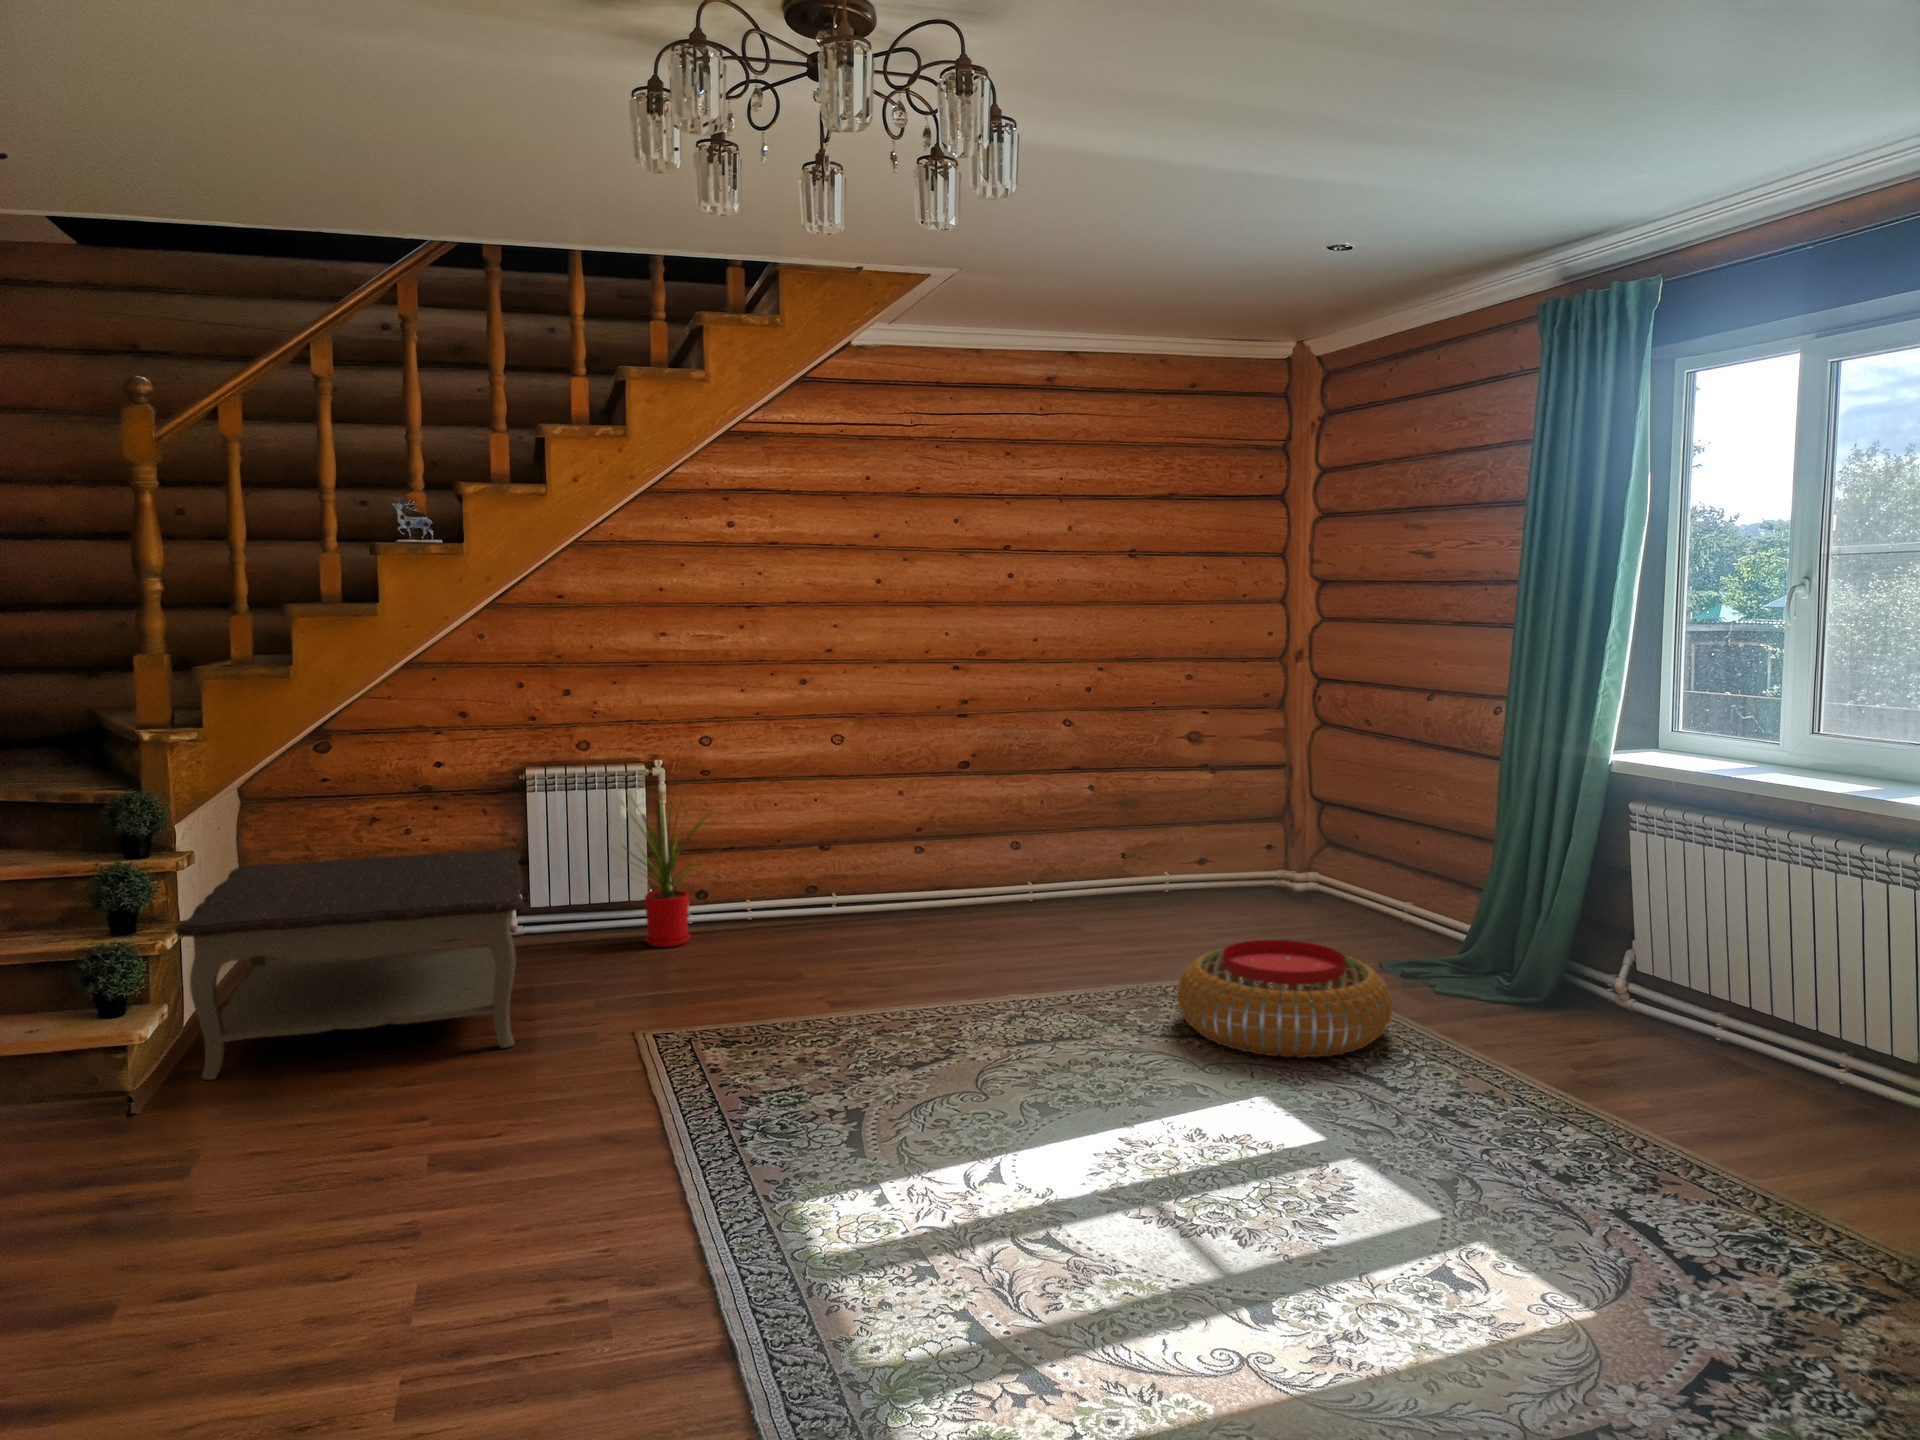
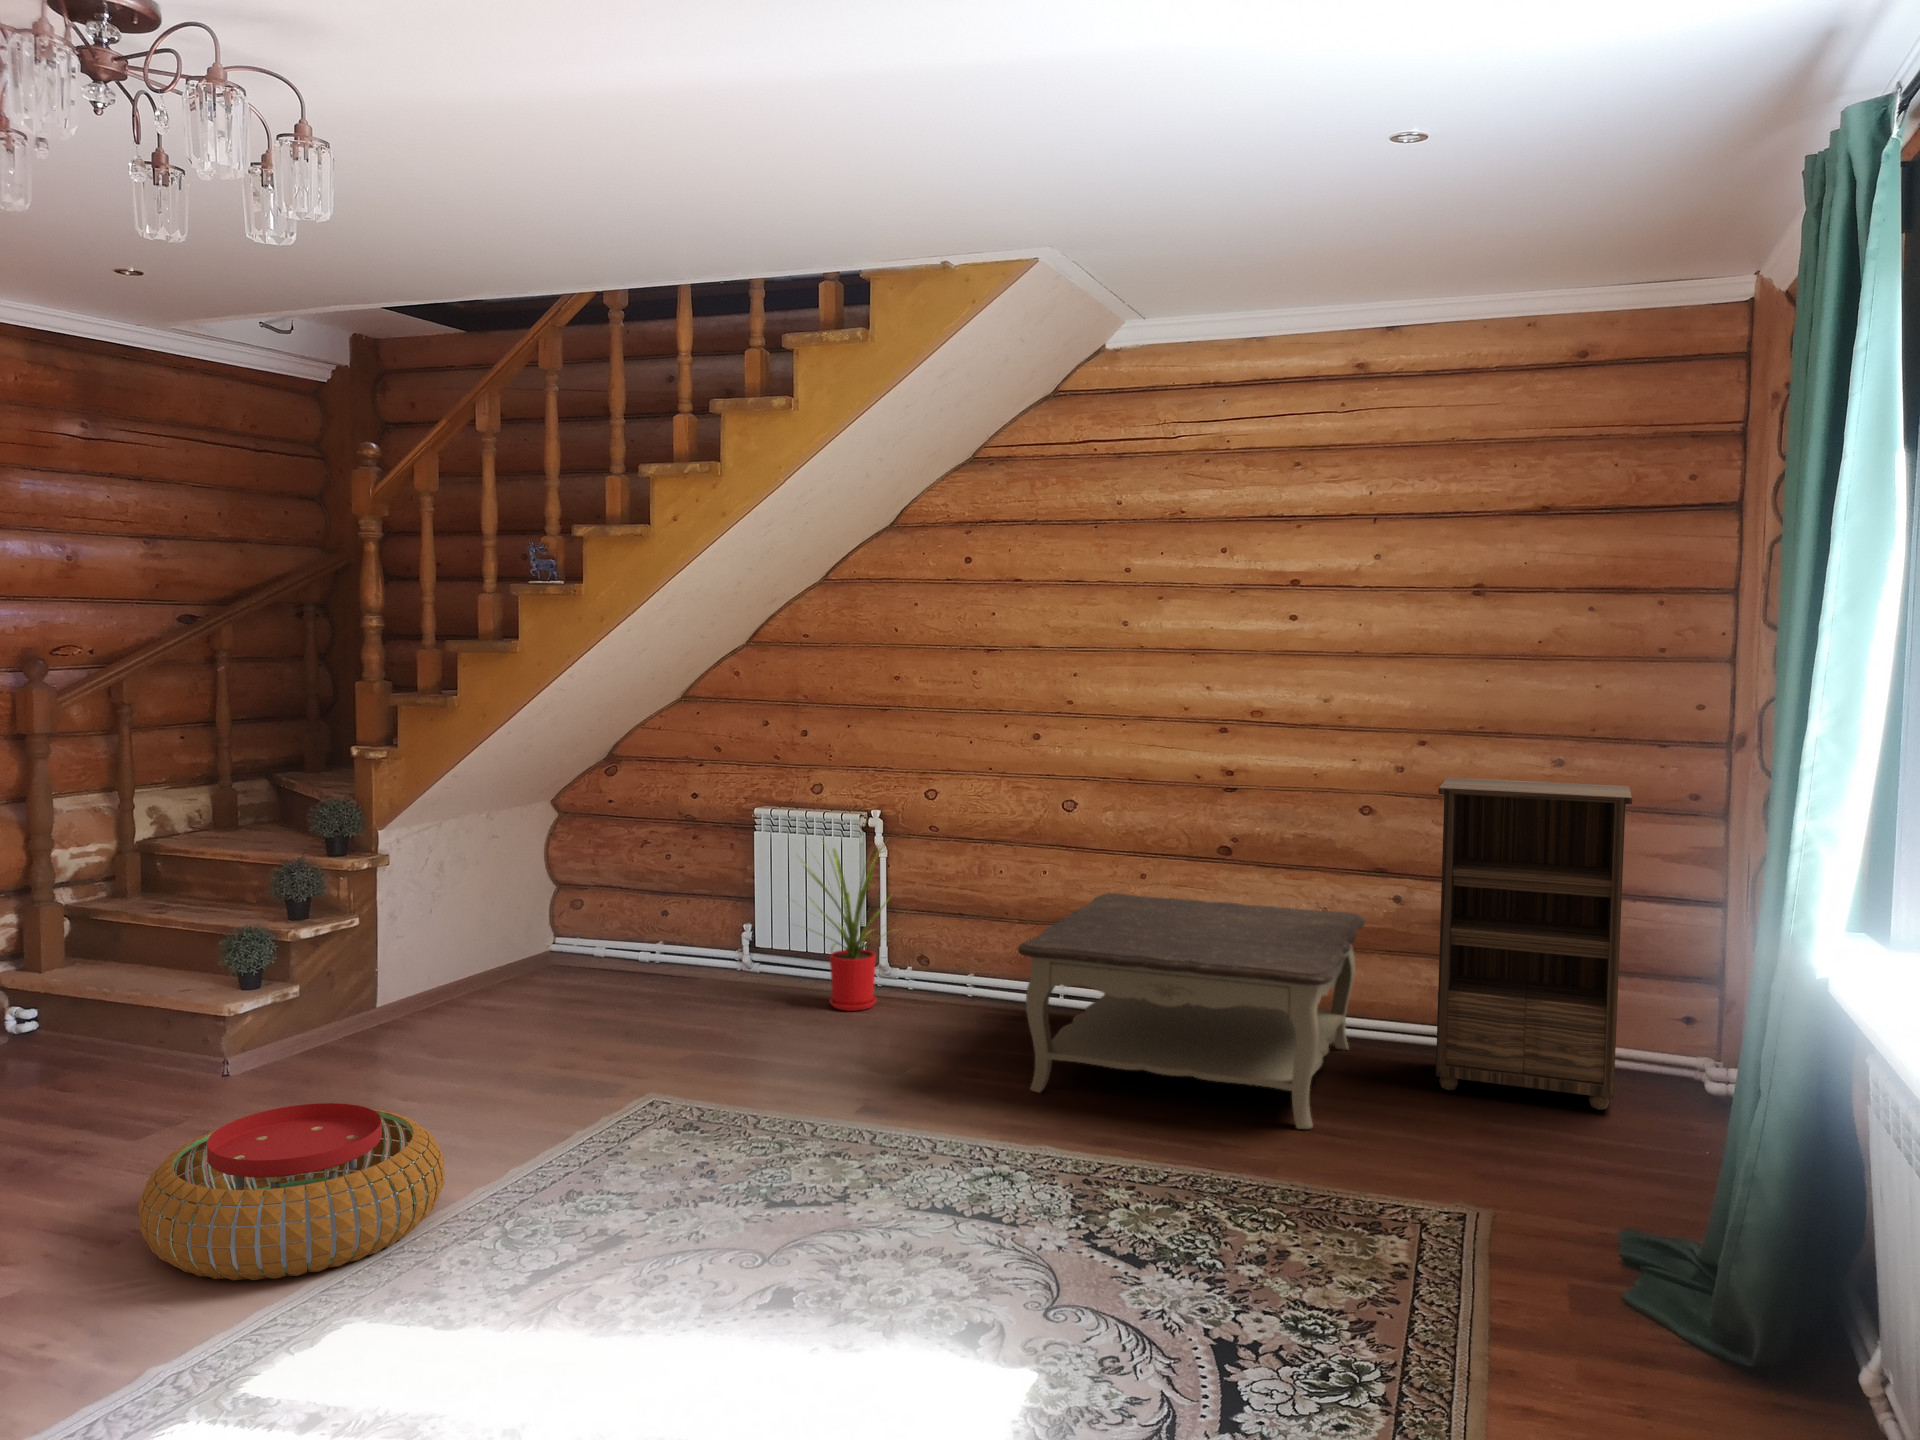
bookshelf: none [1140,688,1282,914] -> present [1436,777,1632,1110]
coffee table: present [175,849,524,1080] -> present [1018,893,1365,1129]
pouf: present [1177,940,1392,1058] -> present [138,1103,445,1280]

